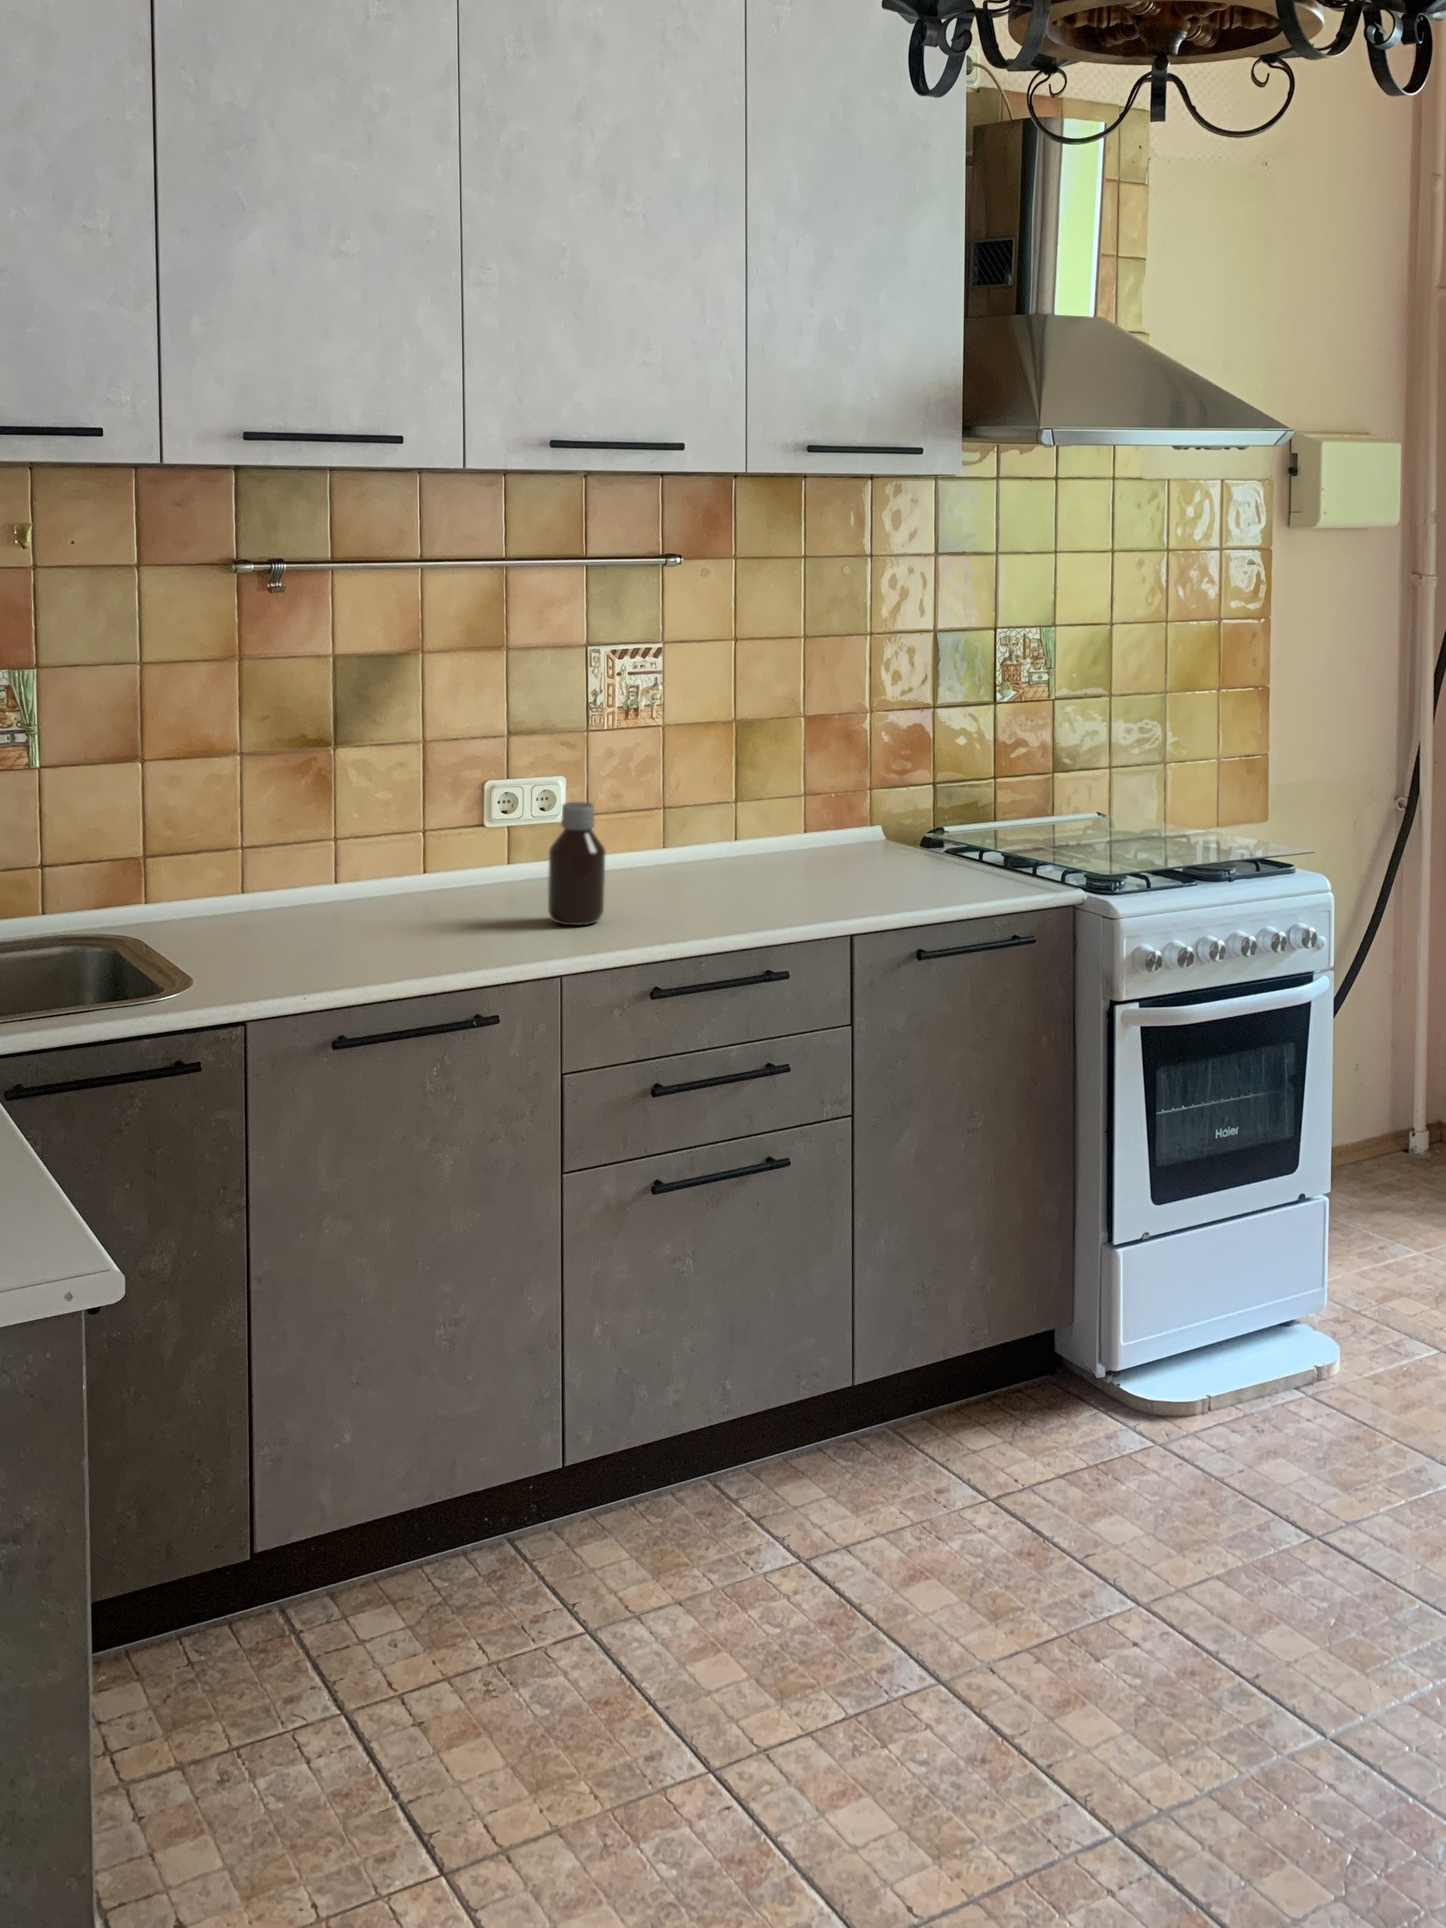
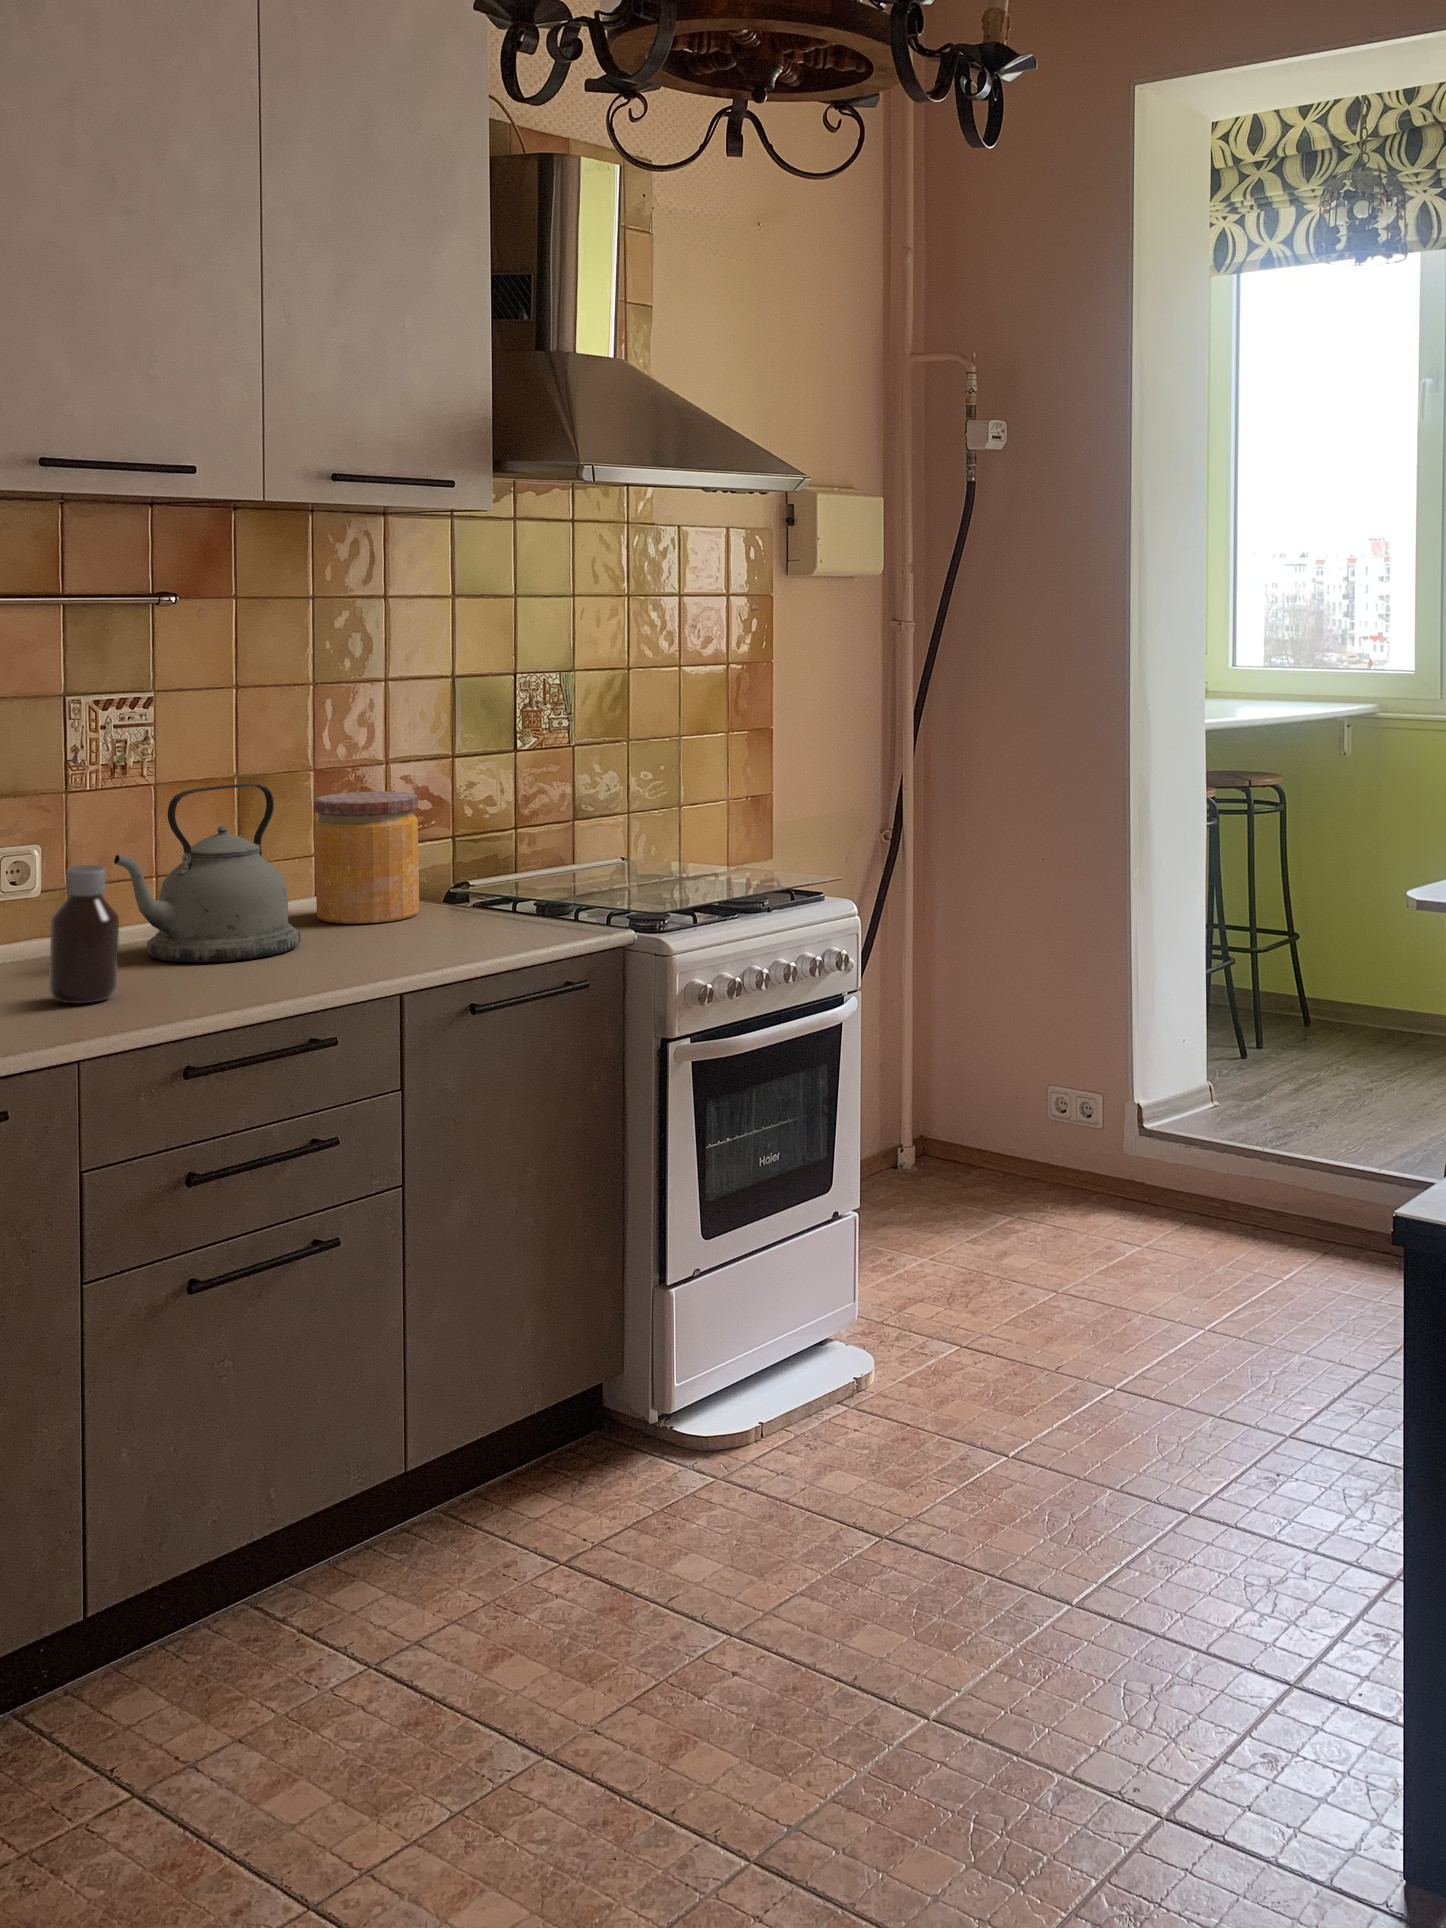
kettle: none [613,731,776,894] -> present [114,784,301,962]
jar: none [799,741,894,866] -> present [314,791,419,924]

